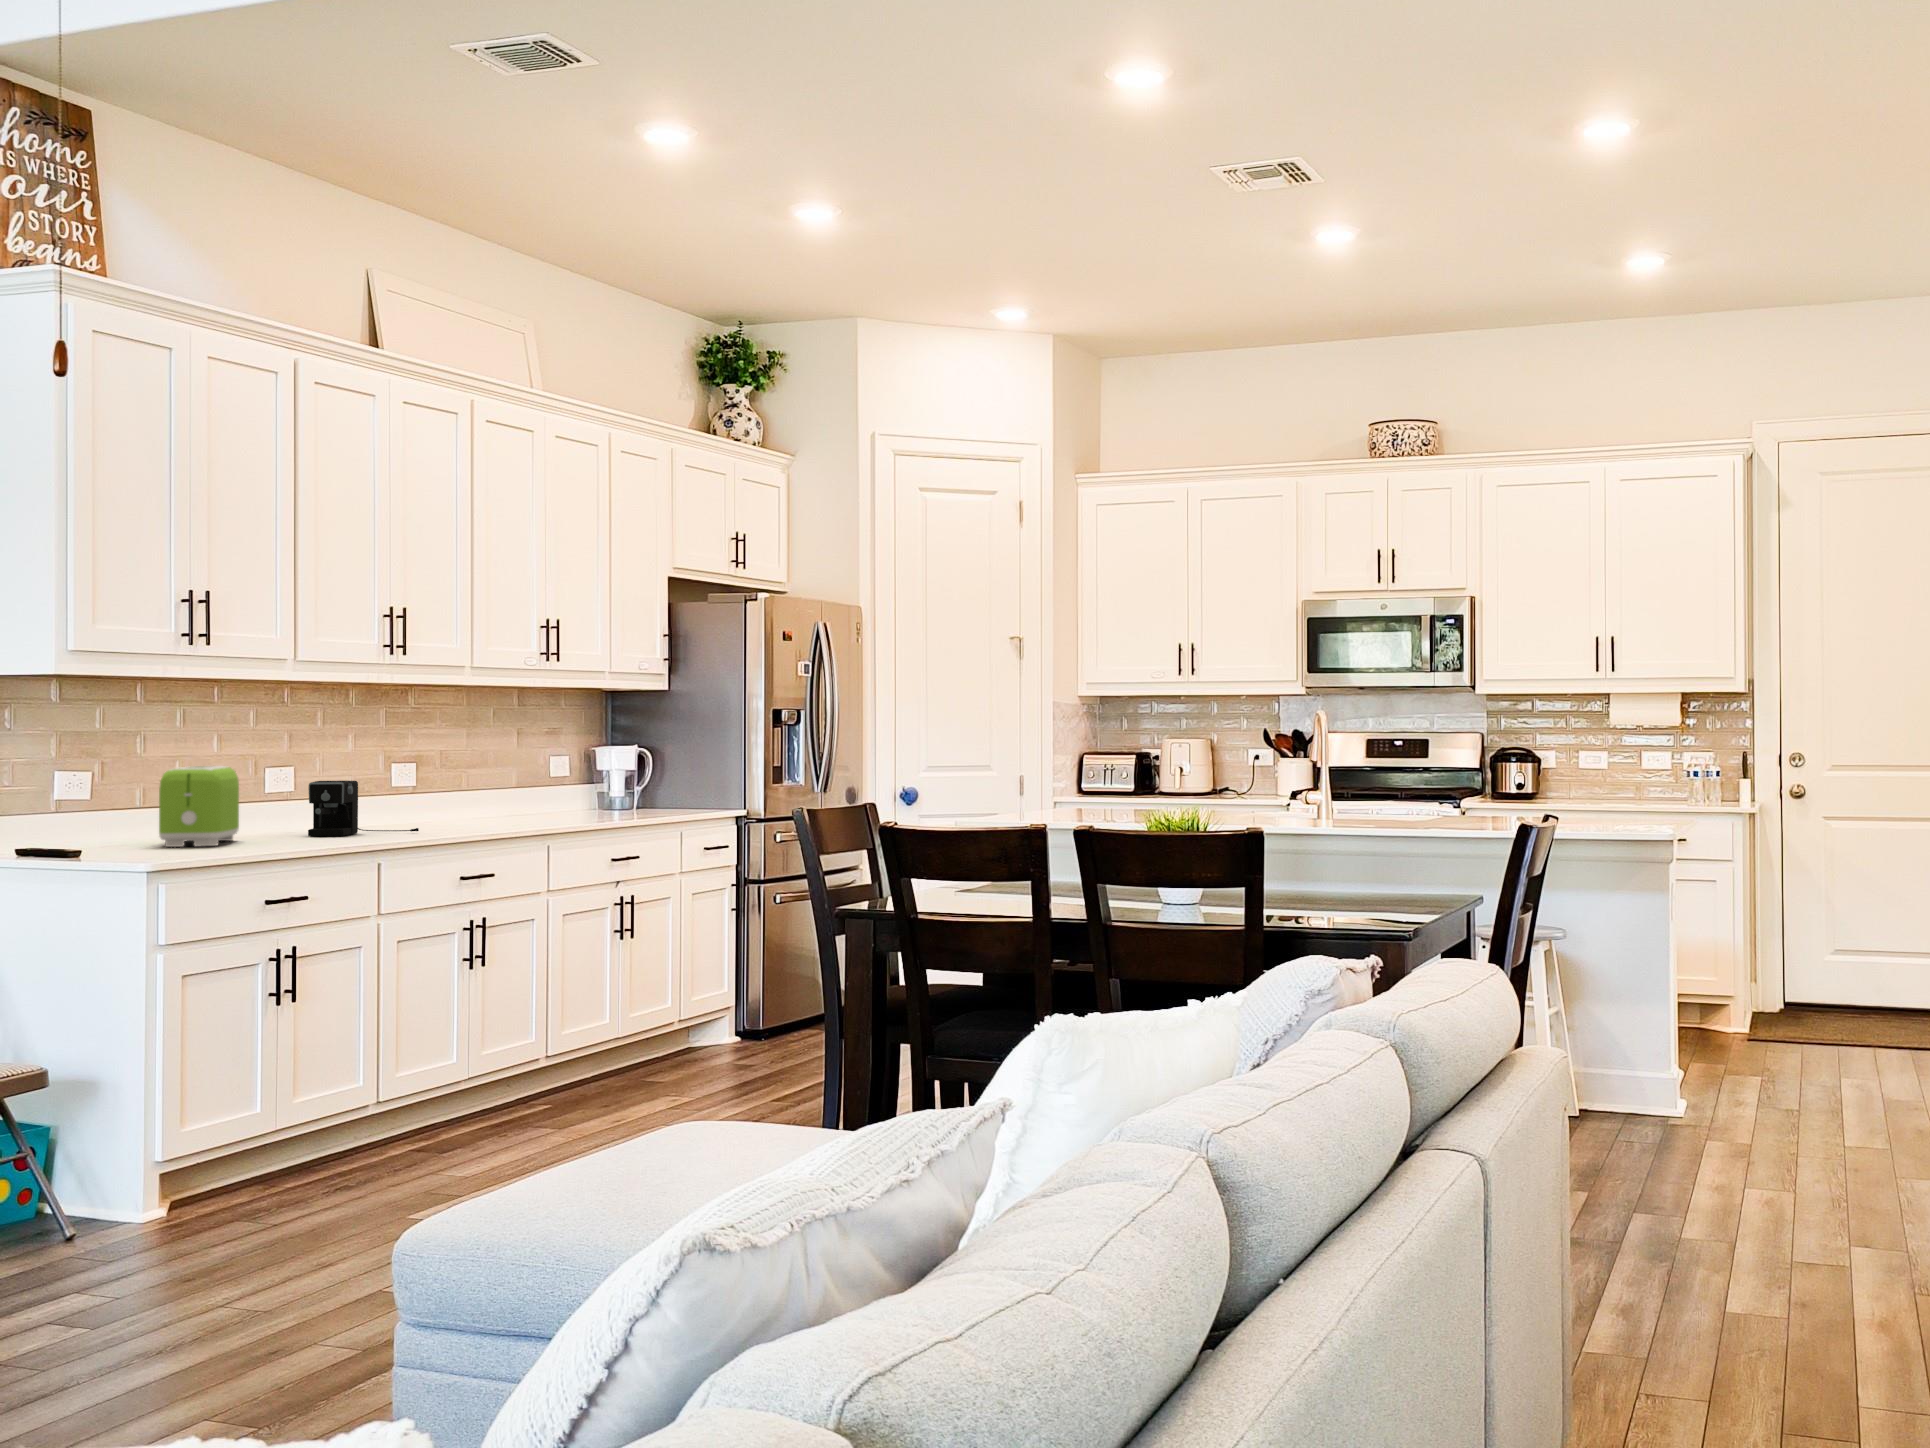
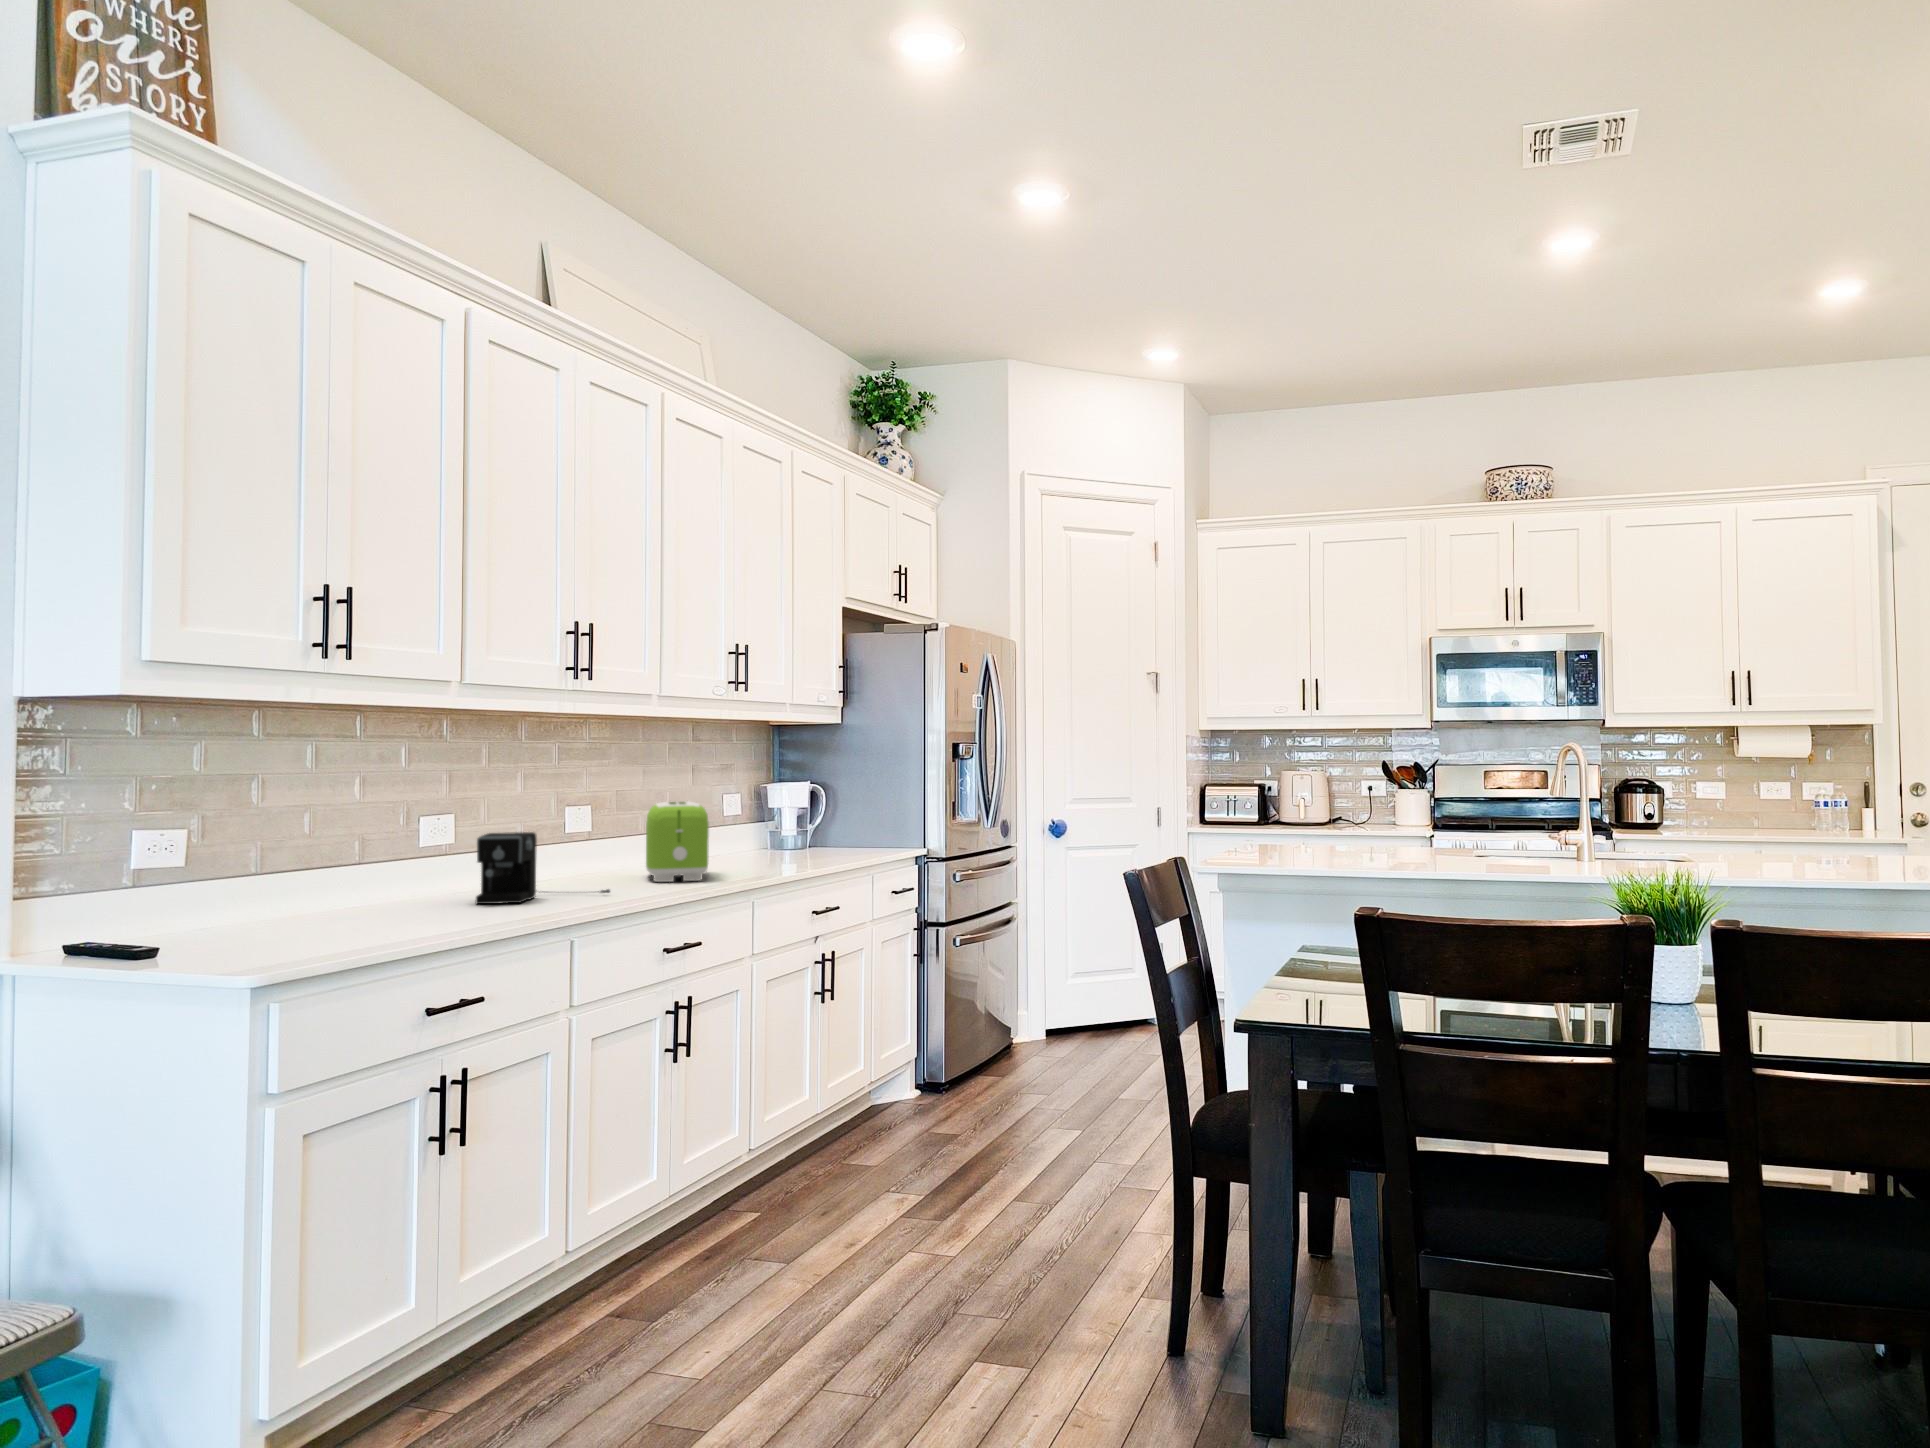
toaster: present [159,766,239,847] -> present [646,801,709,882]

